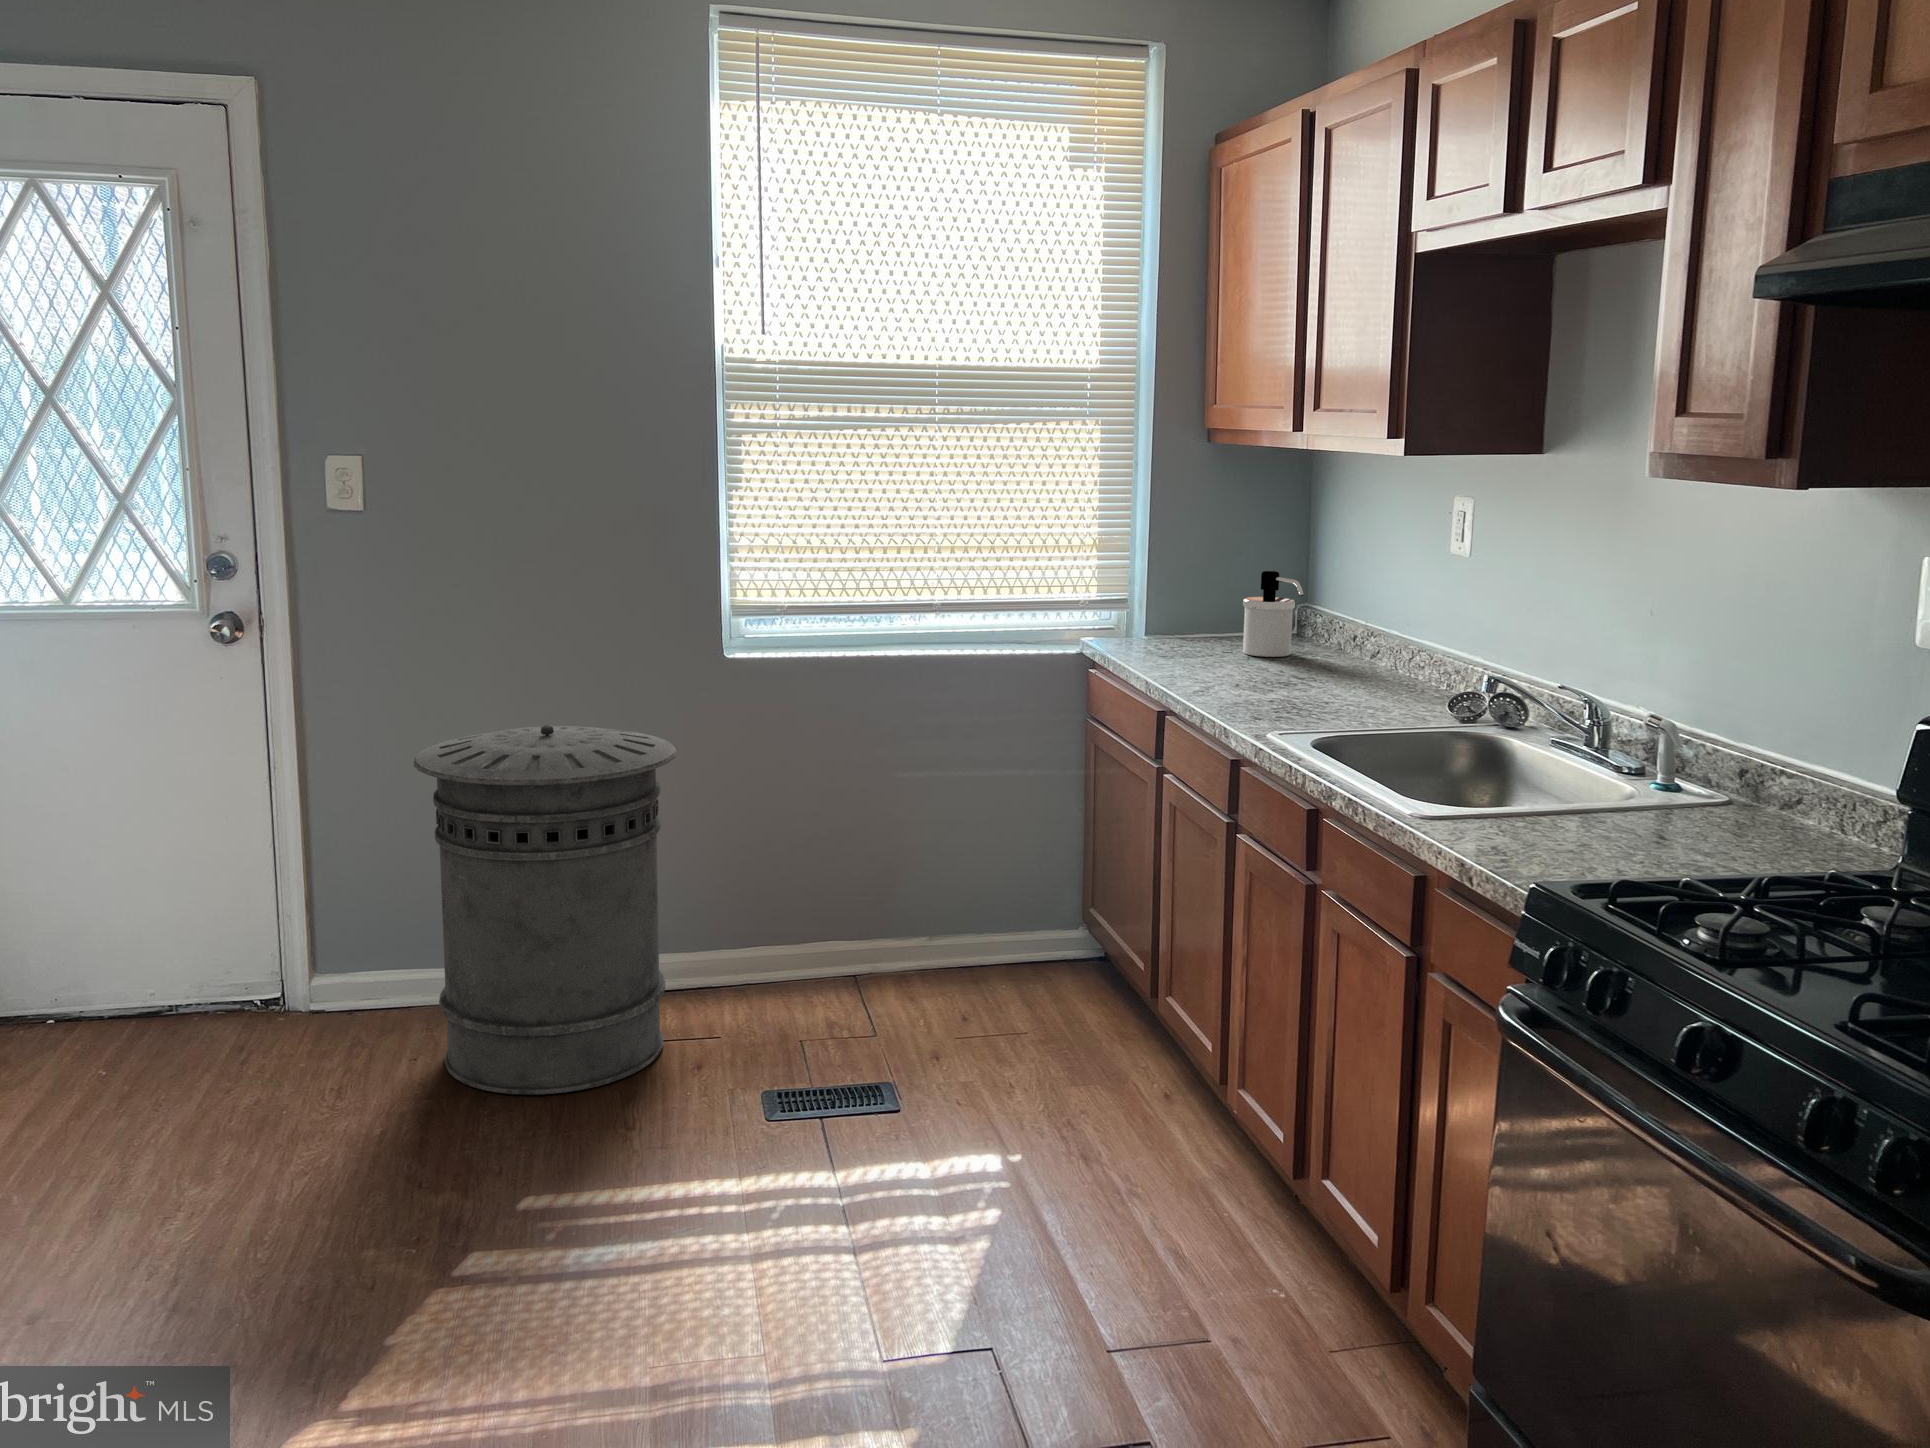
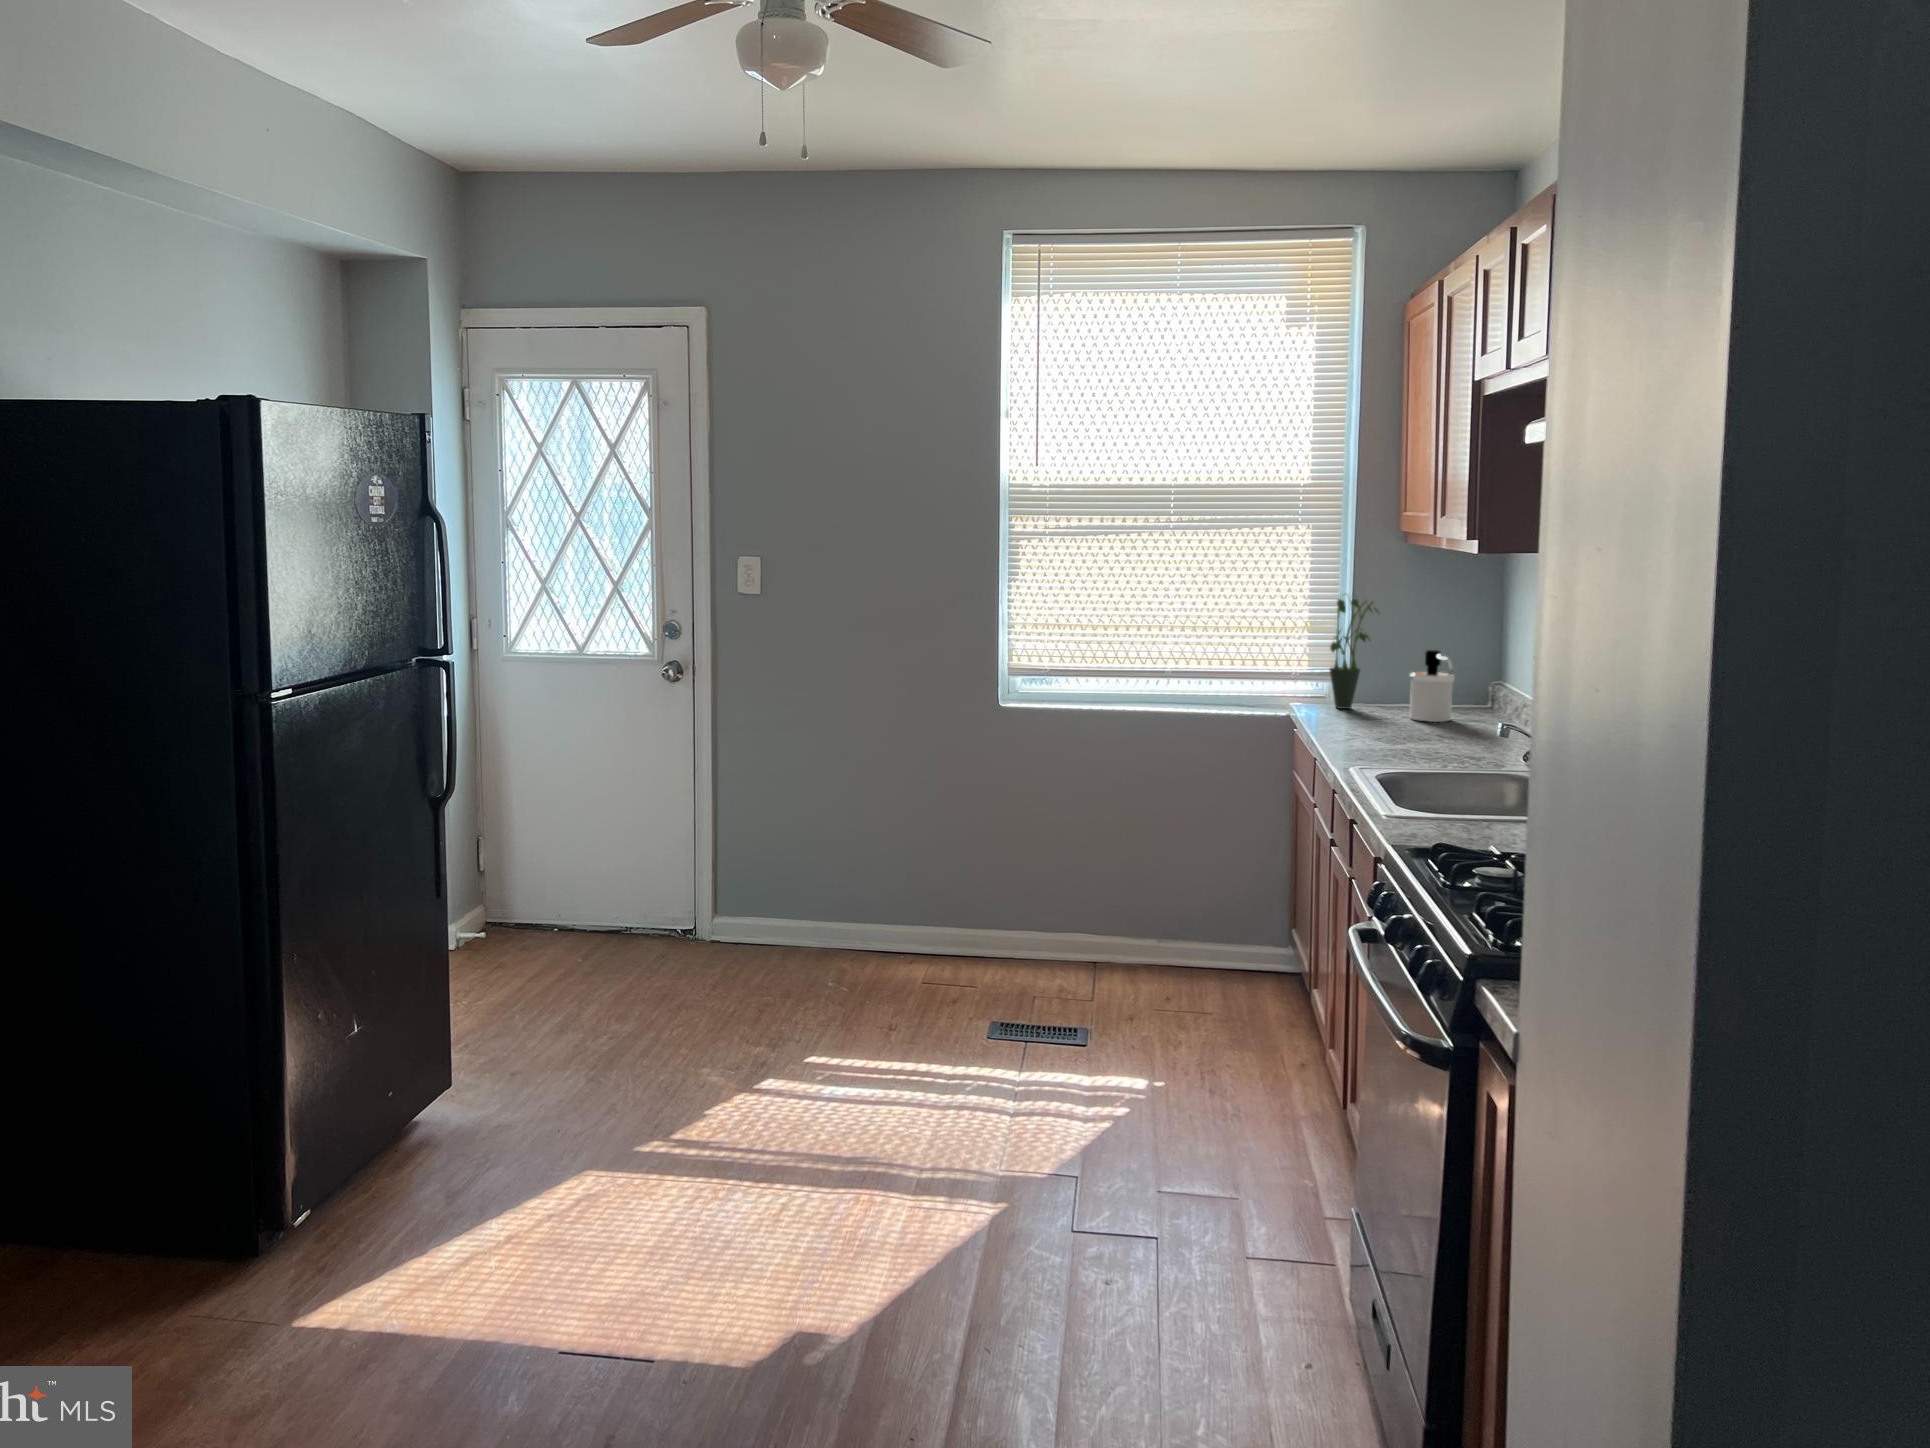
potted plant: none [1140,503,1203,644] -> present [1330,594,1379,709]
trash can: present [414,724,676,1095] -> none [770,744,948,1005]

